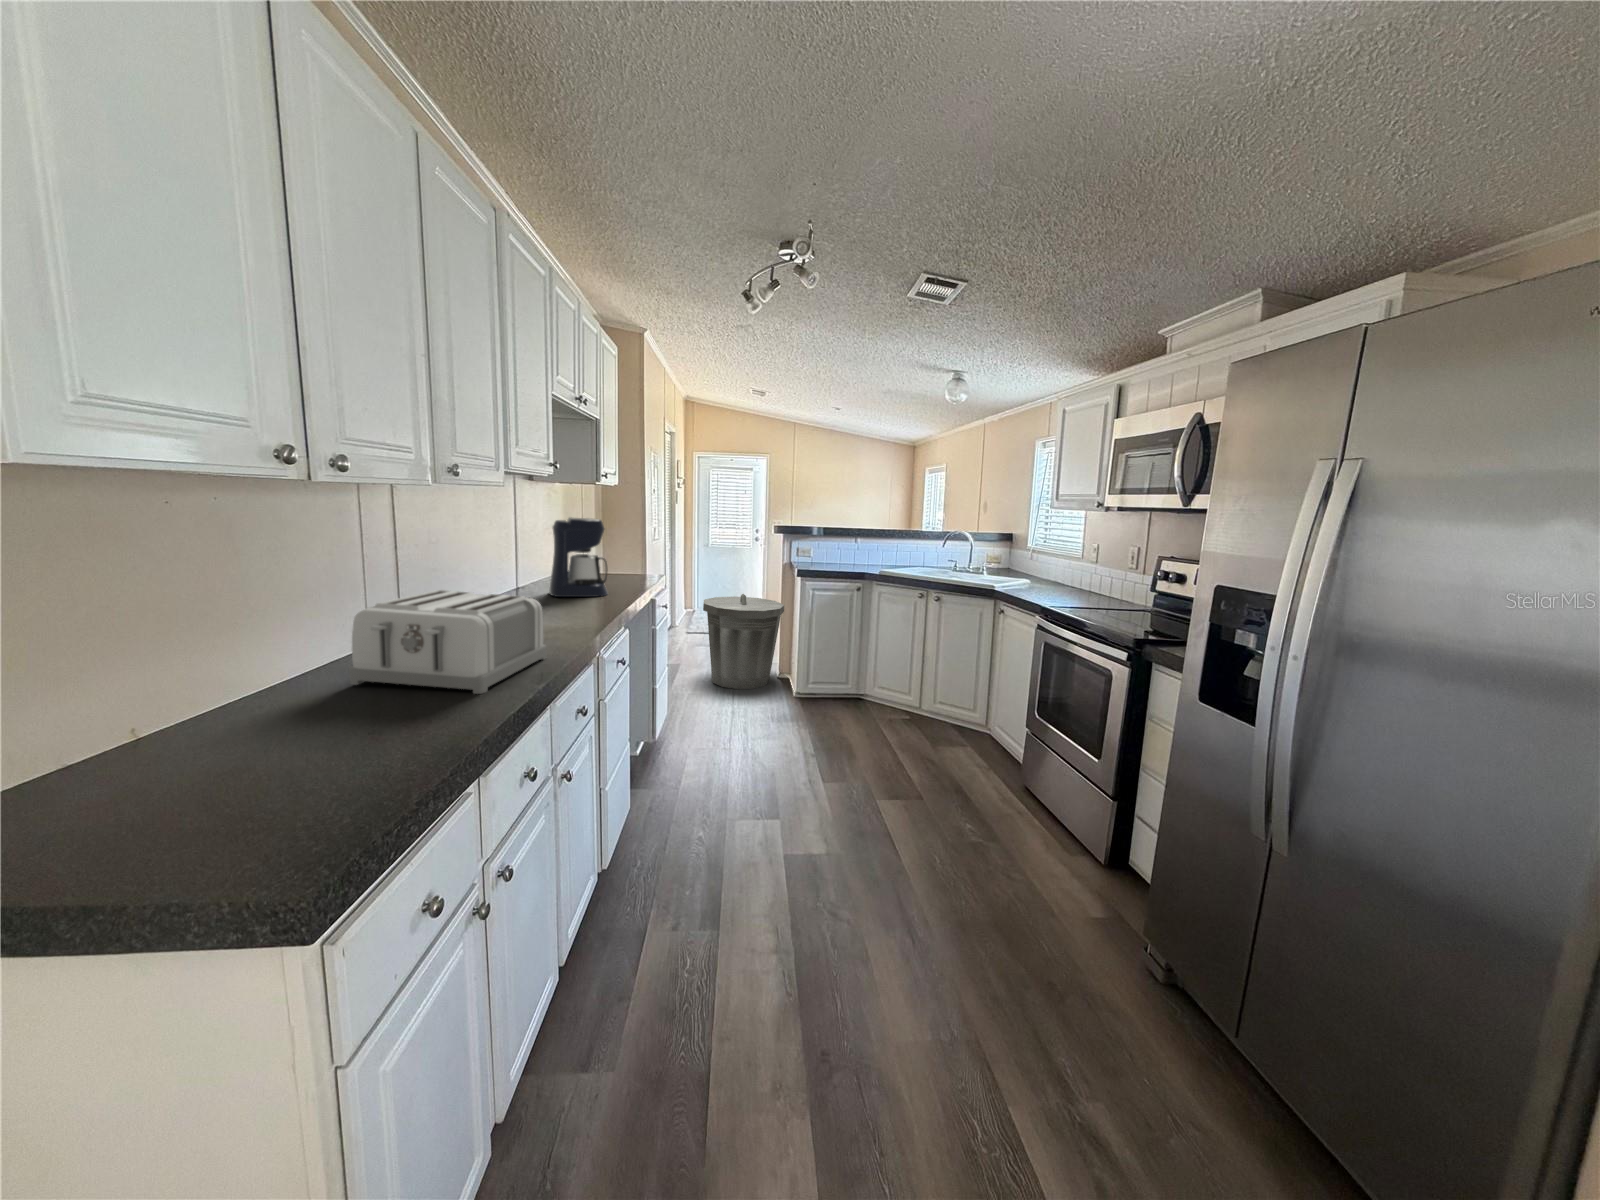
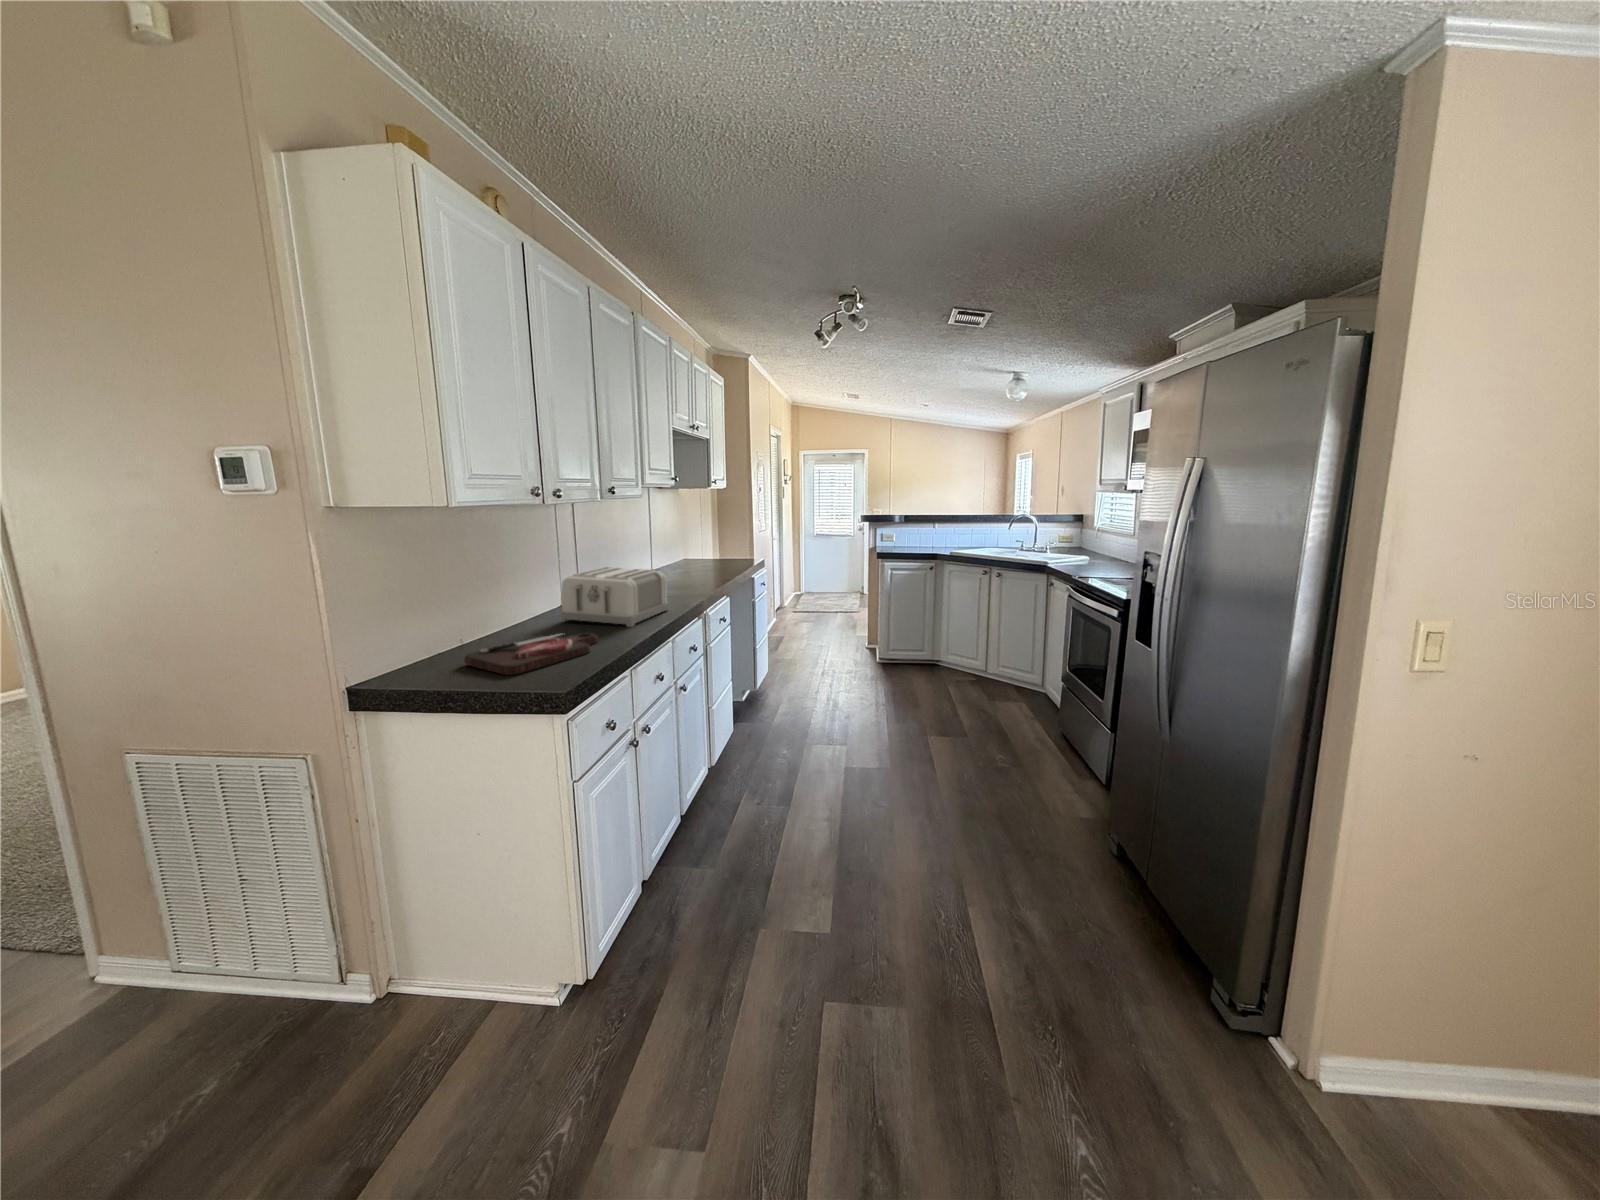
coffee maker: present [549,517,608,597] -> none [674,516,716,575]
trash can: present [703,594,784,689] -> none [800,575,870,656]
cutting board: none [74,714,415,846] -> present [464,633,598,675]

